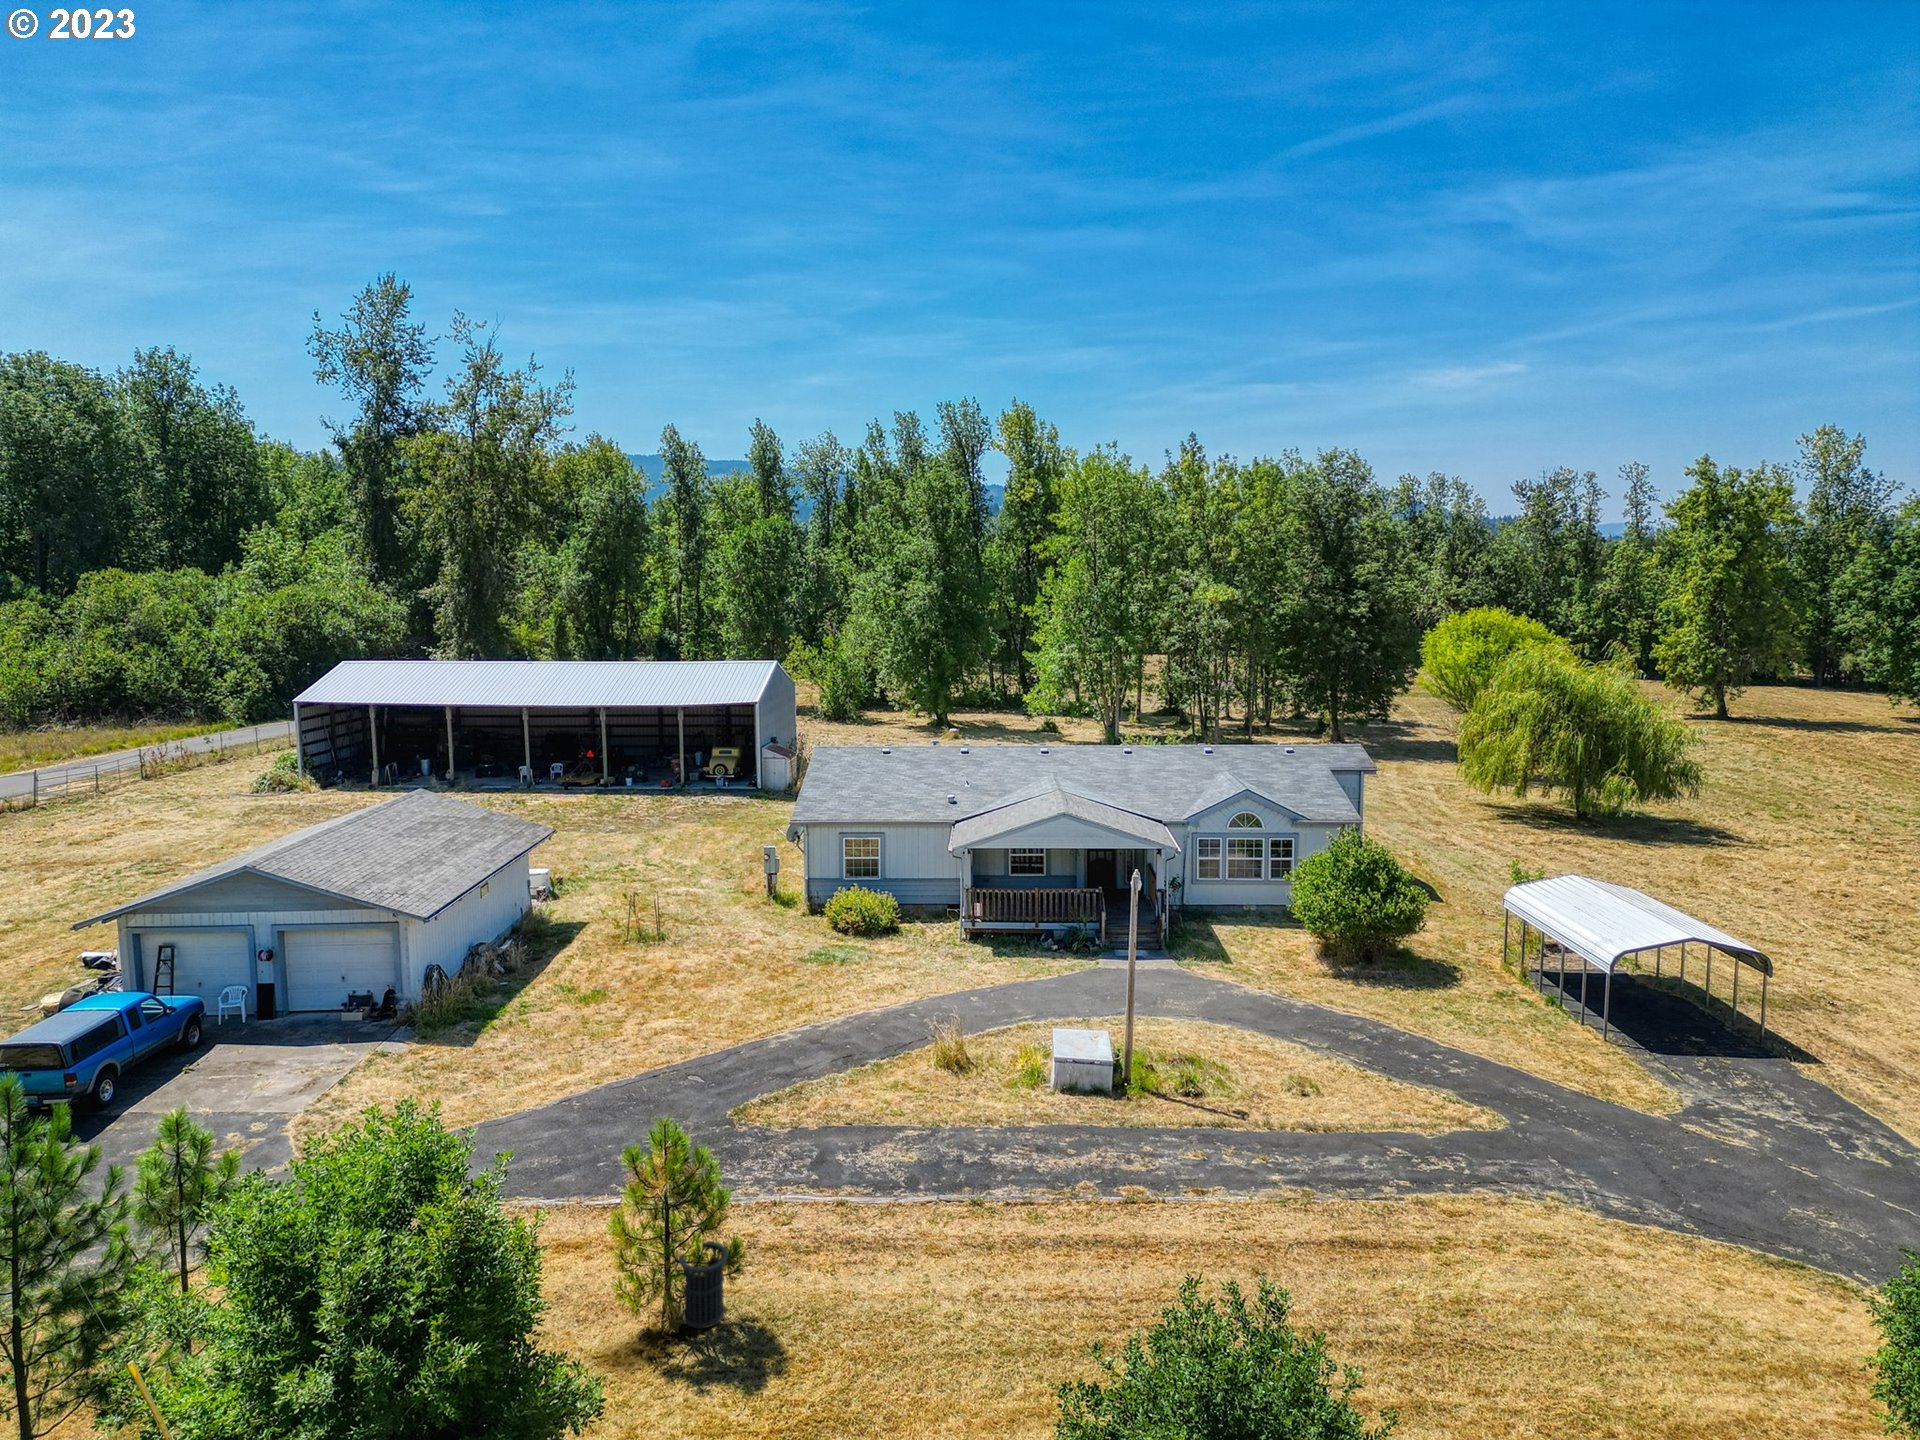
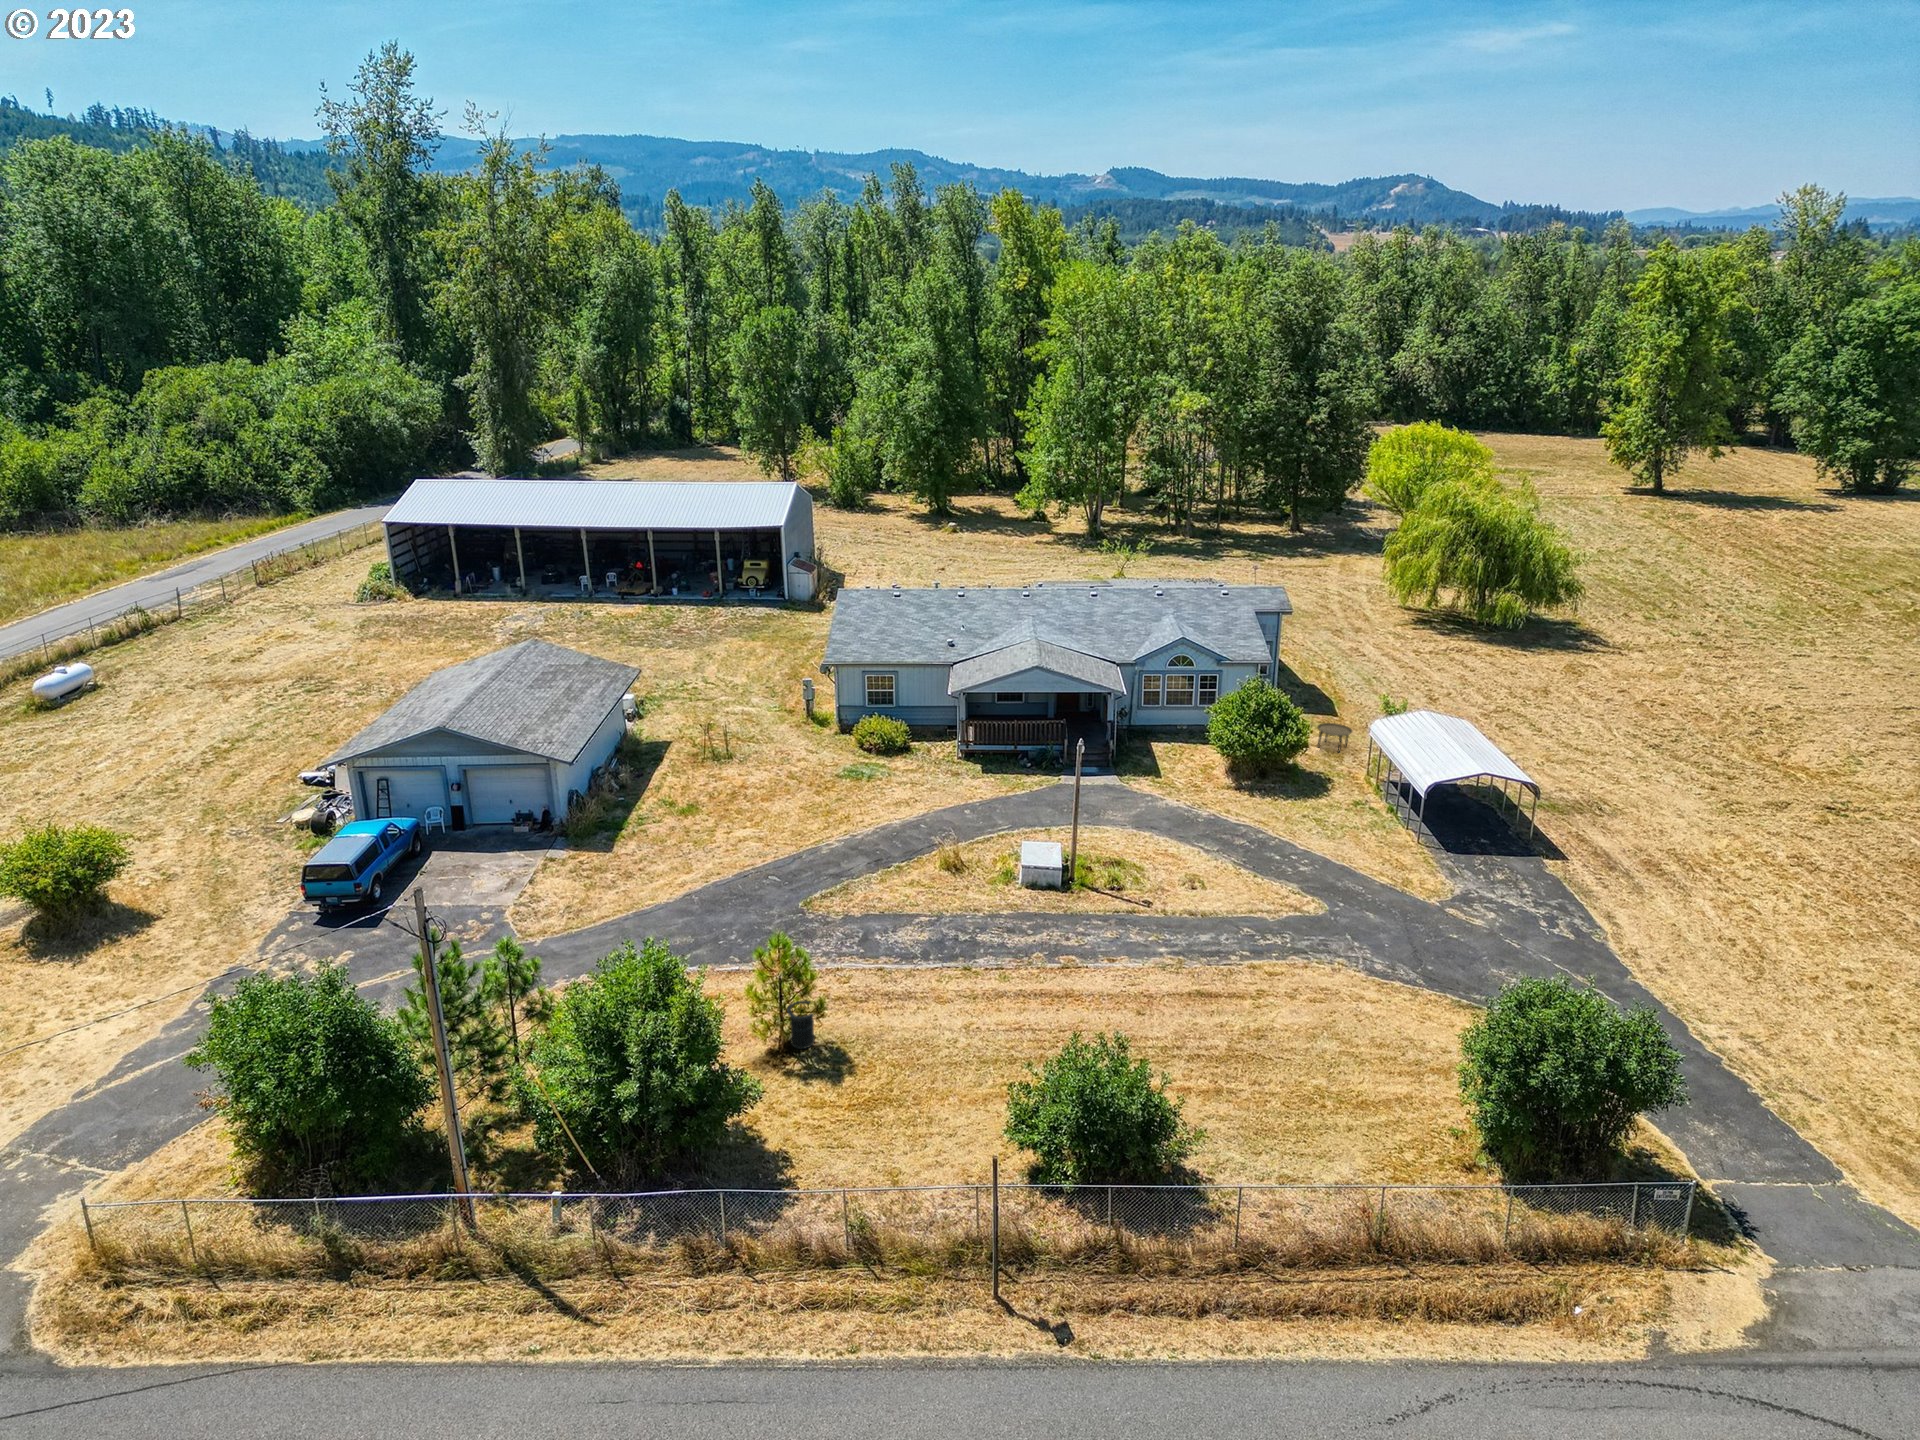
round table: none [1427,902,1475,939] -> present [1318,723,1352,752]

